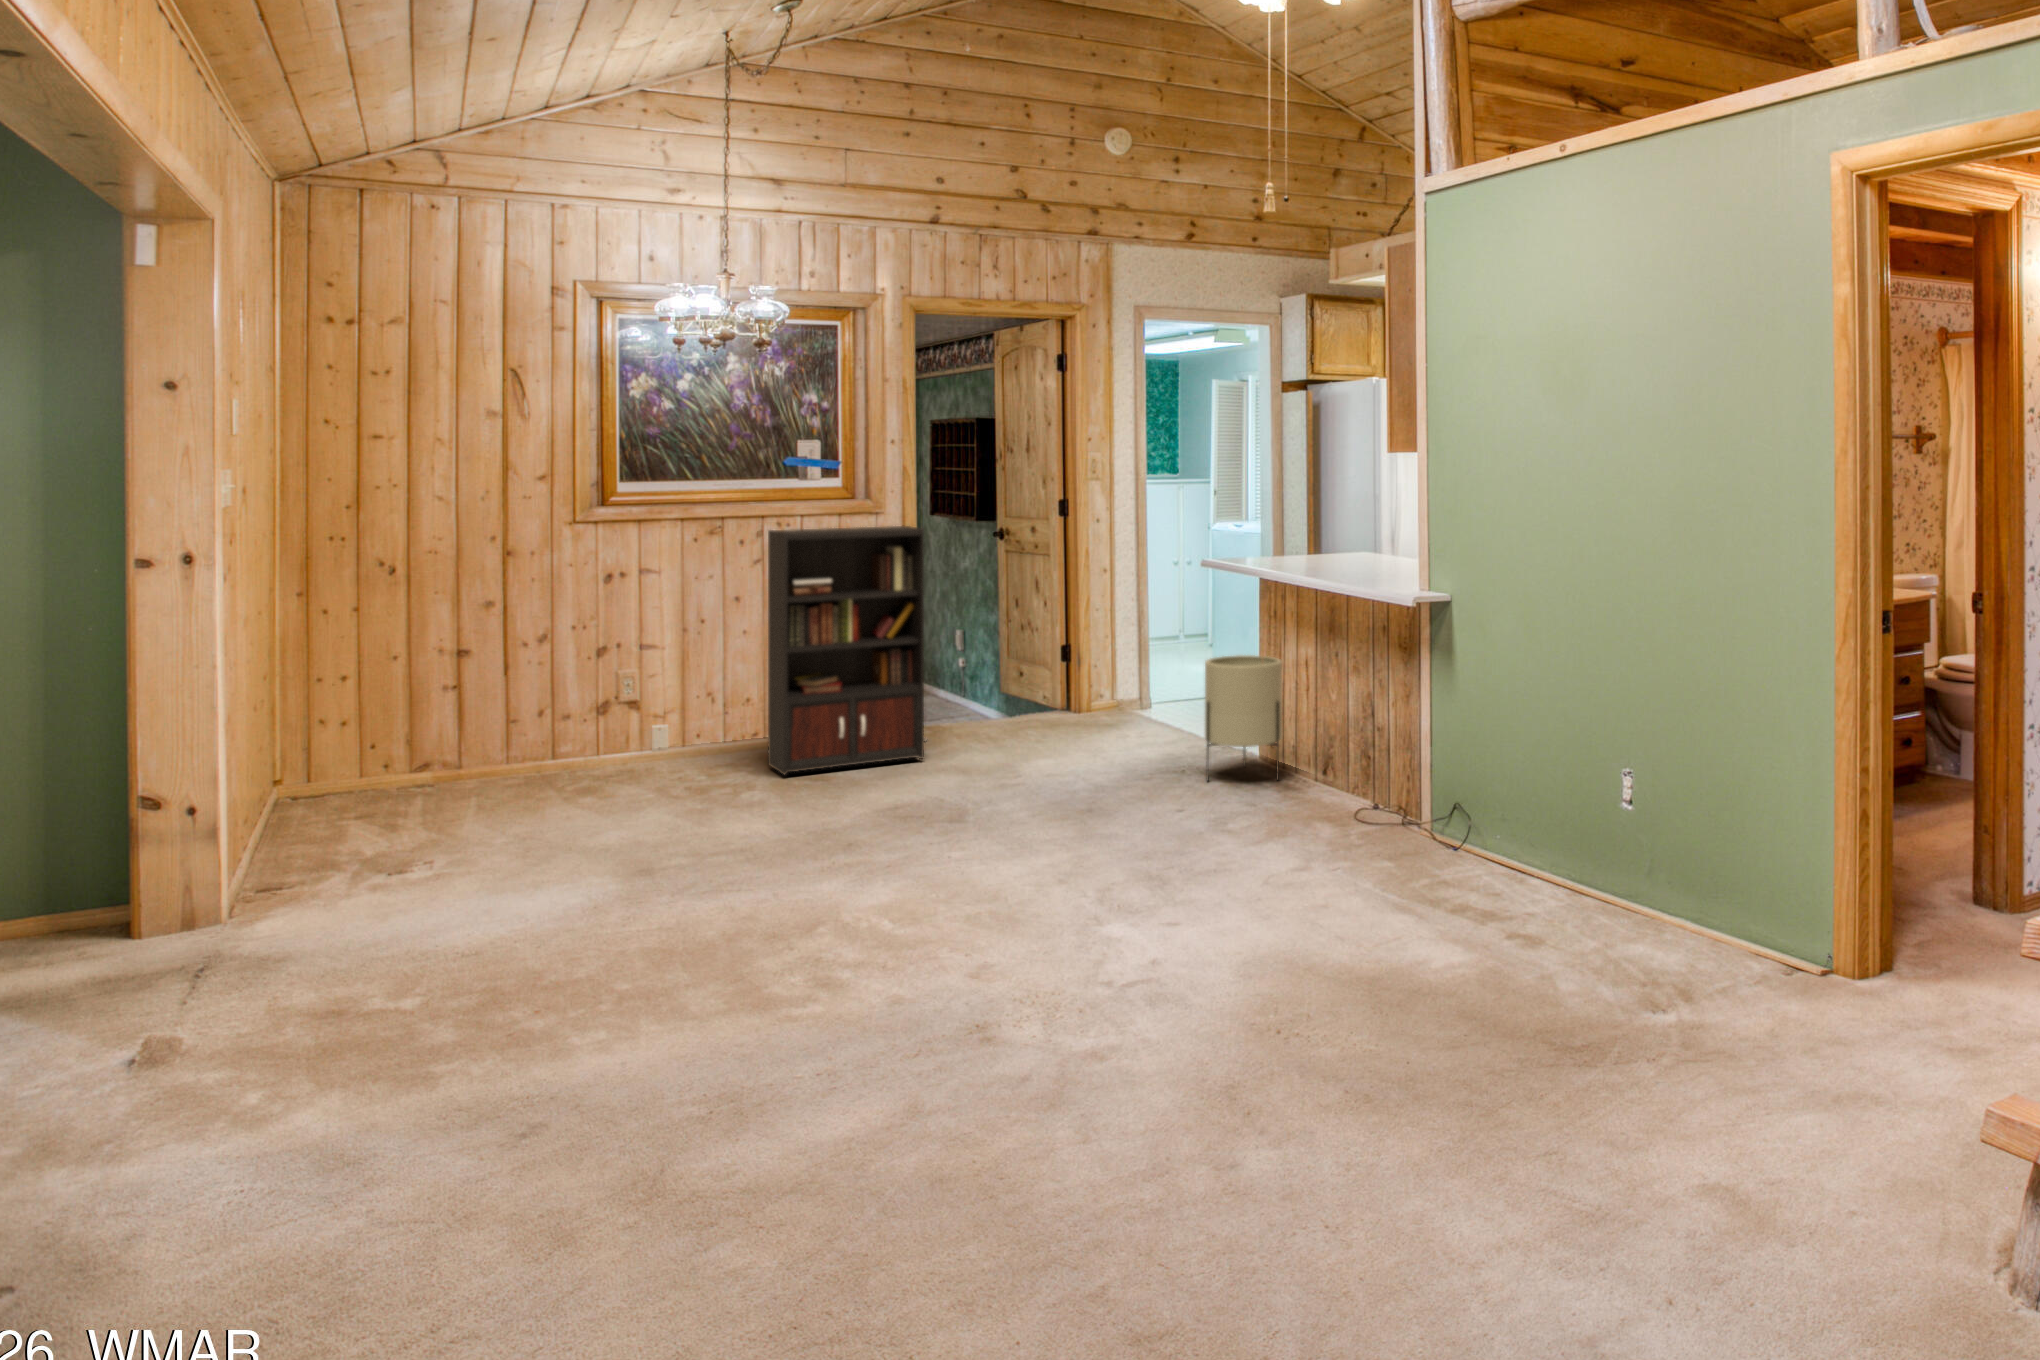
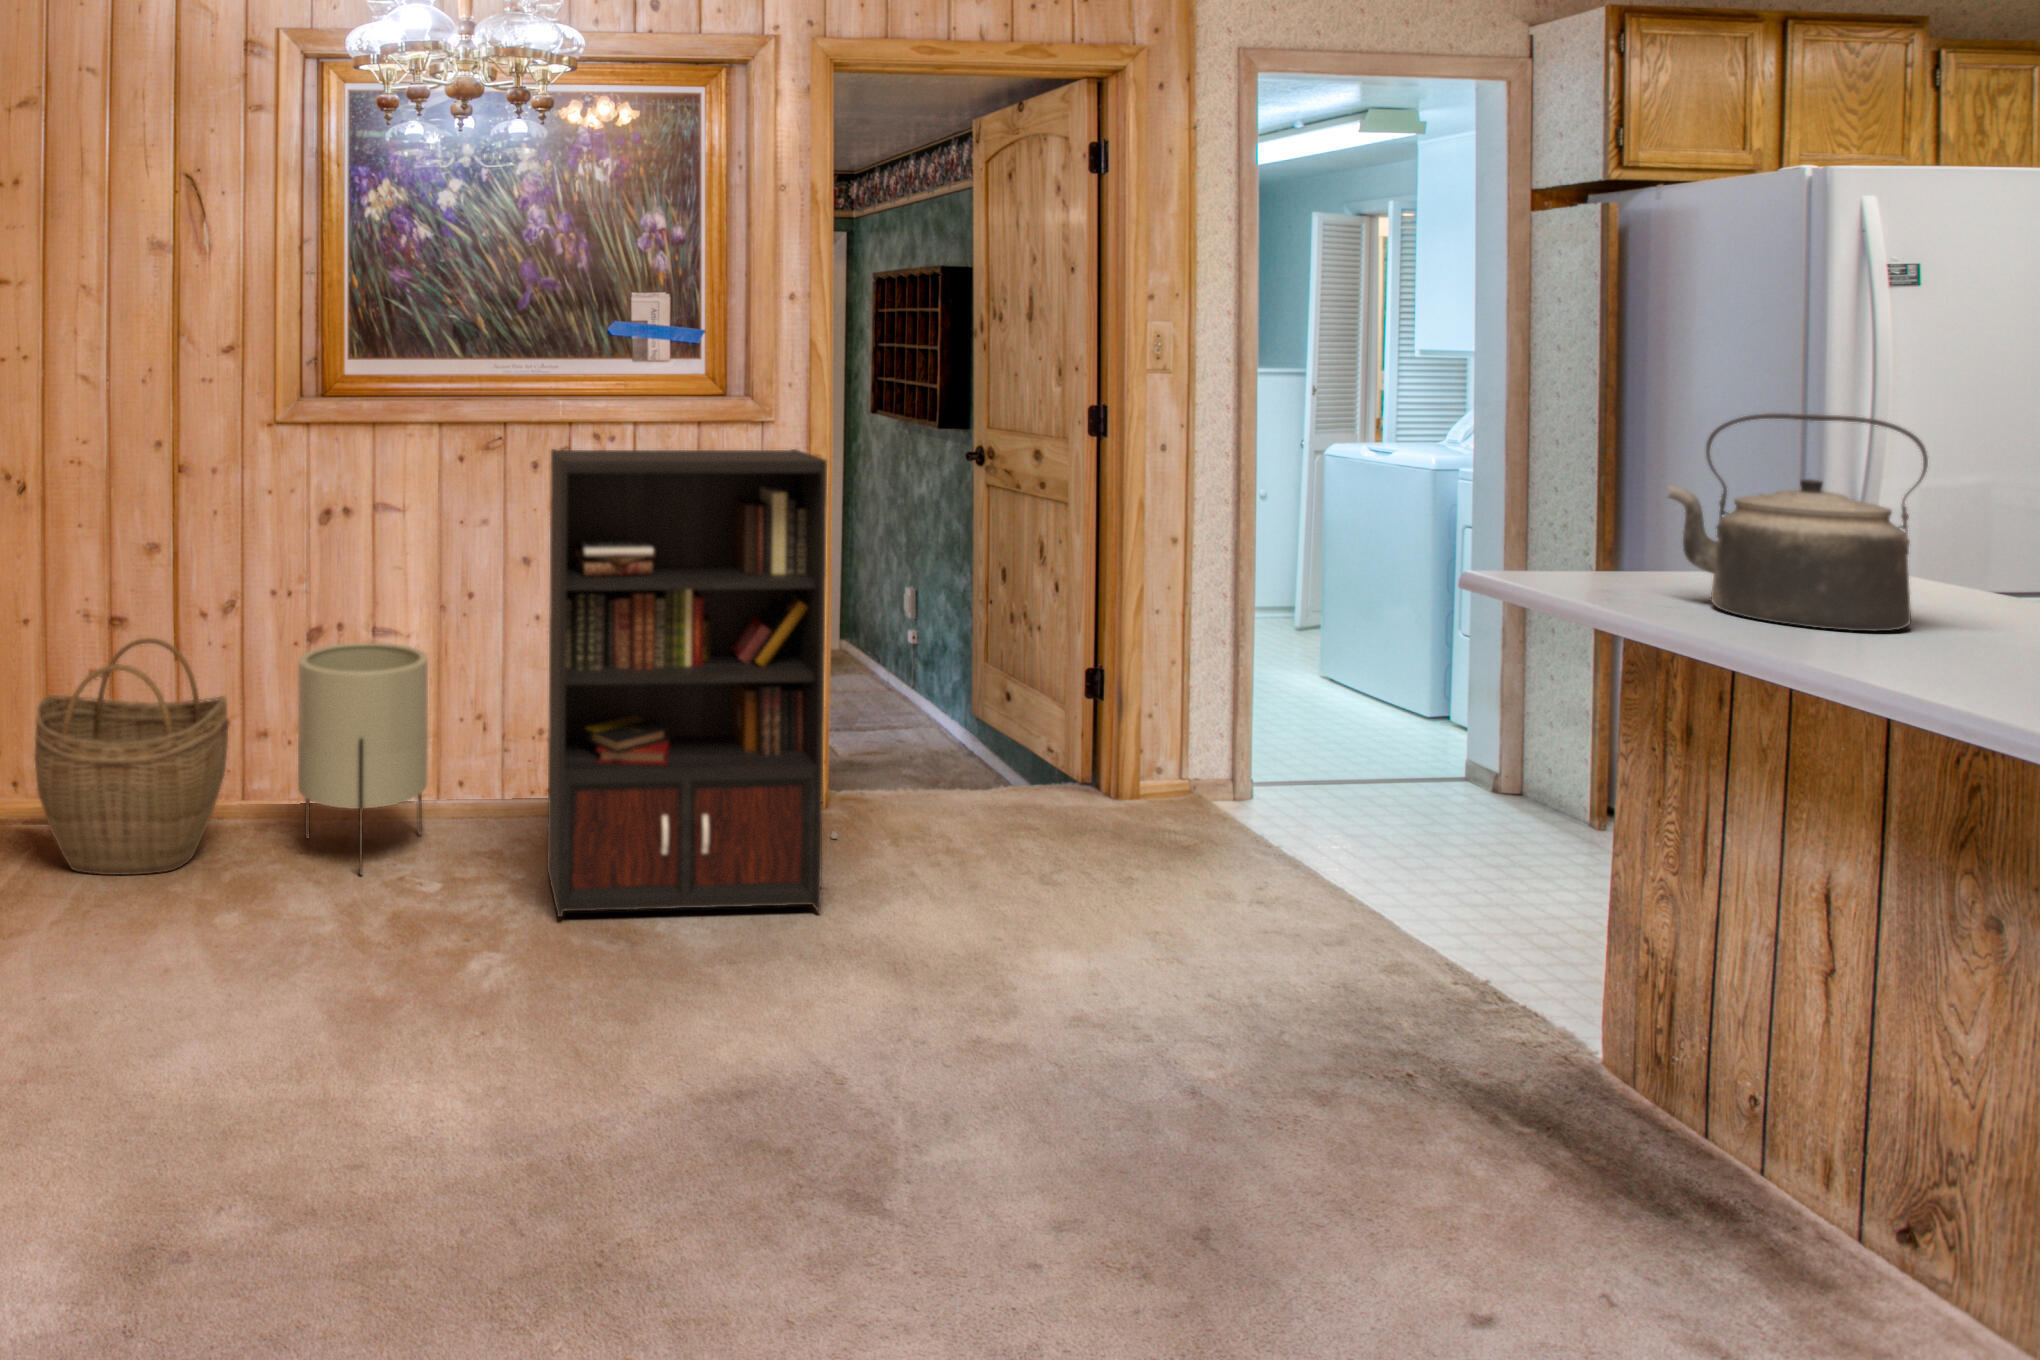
kettle: none [1251,492,1317,566] -> present [1668,413,1928,631]
planter: present [1205,655,1282,779] -> present [298,643,428,875]
woven basket: none [428,659,558,798] -> present [34,638,228,875]

